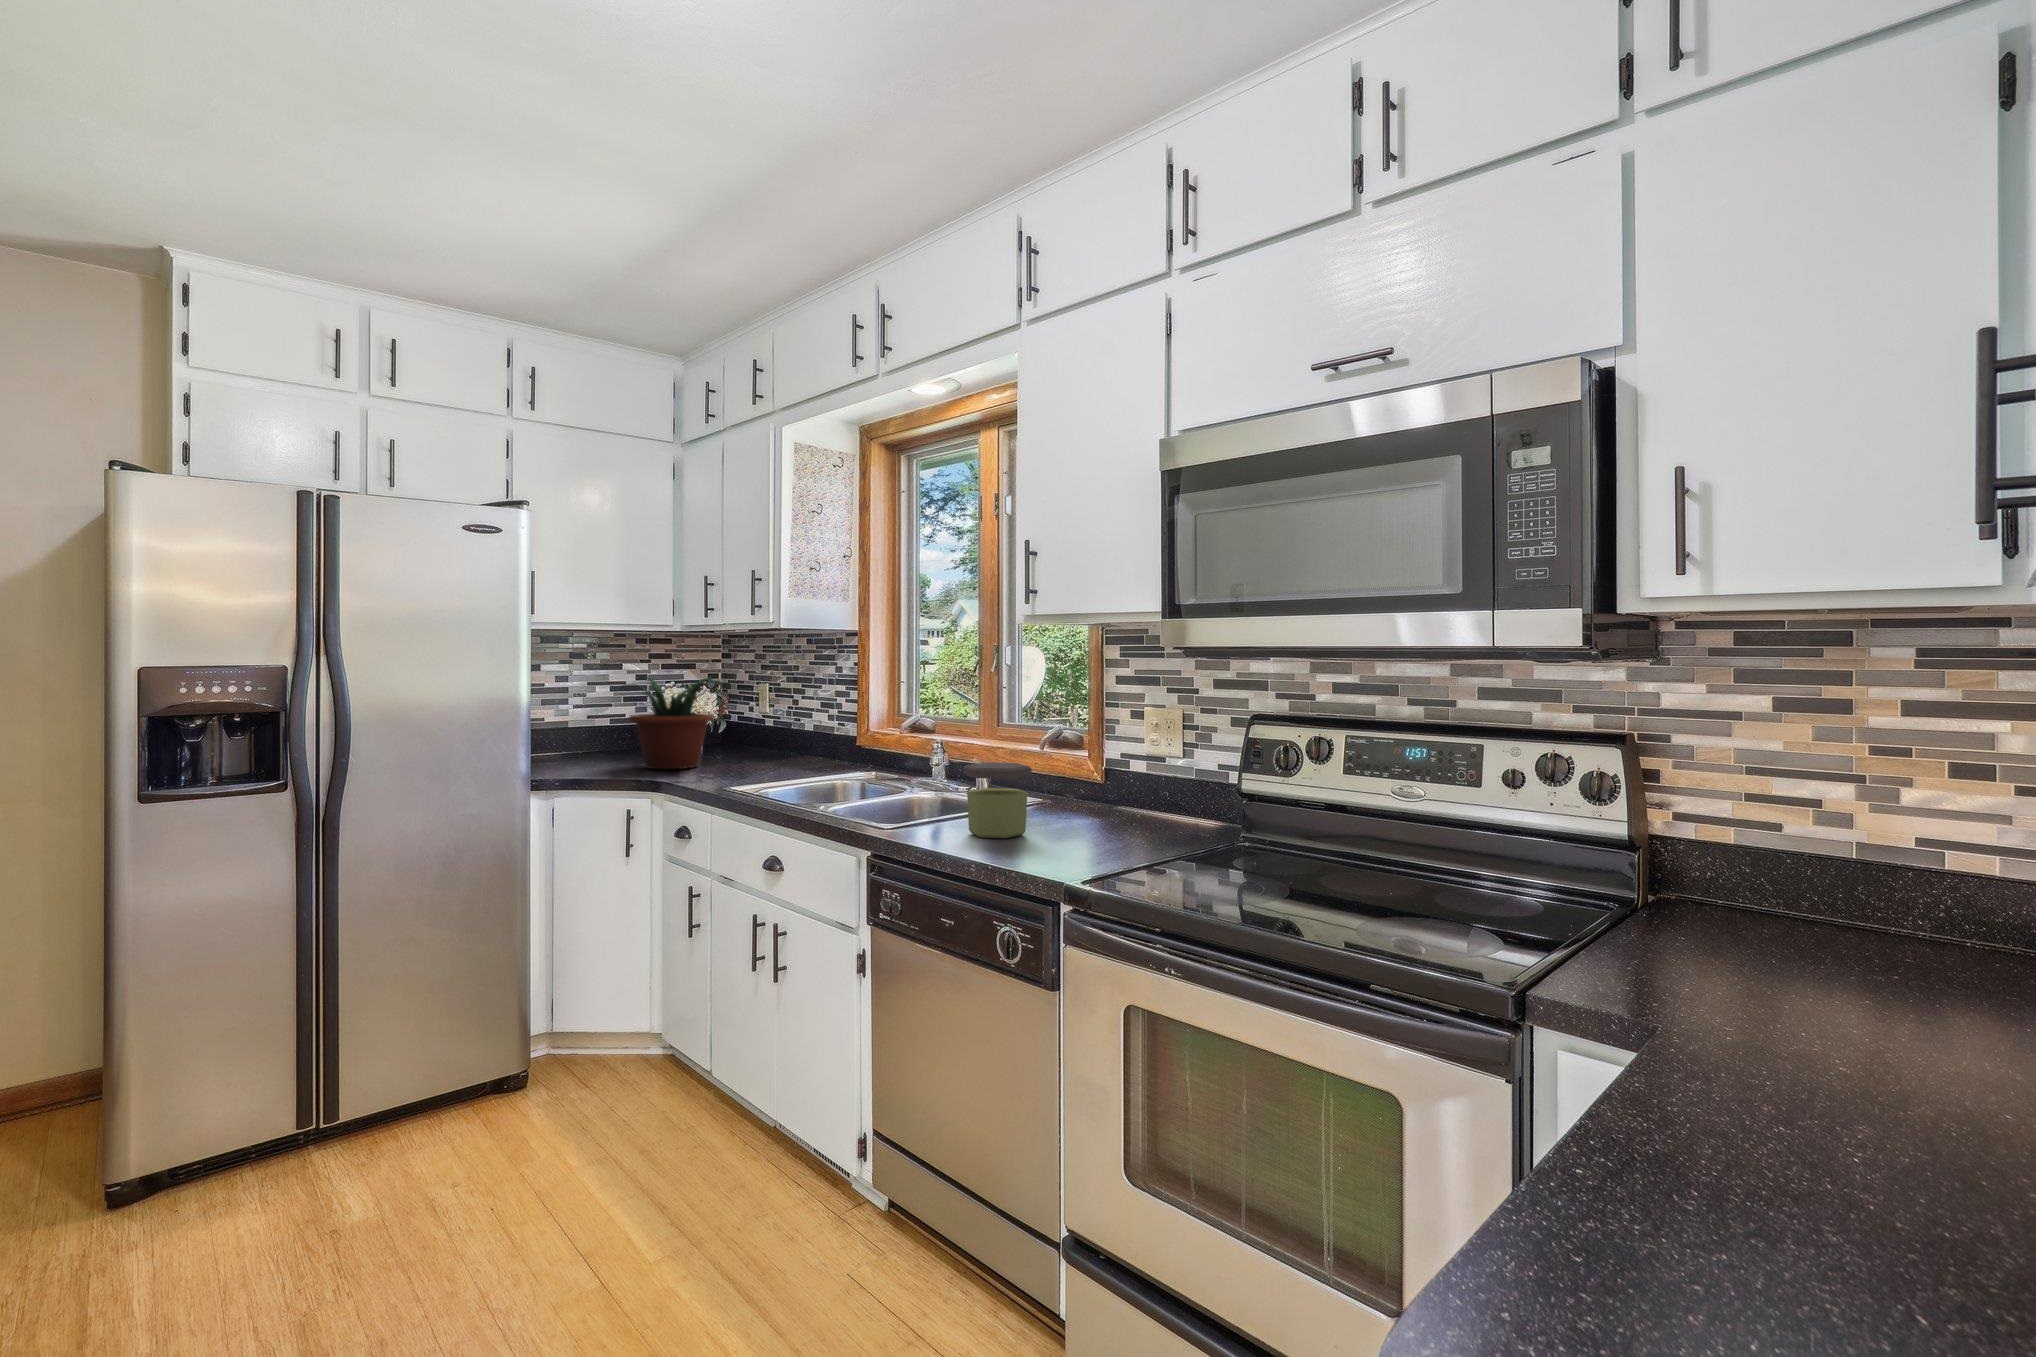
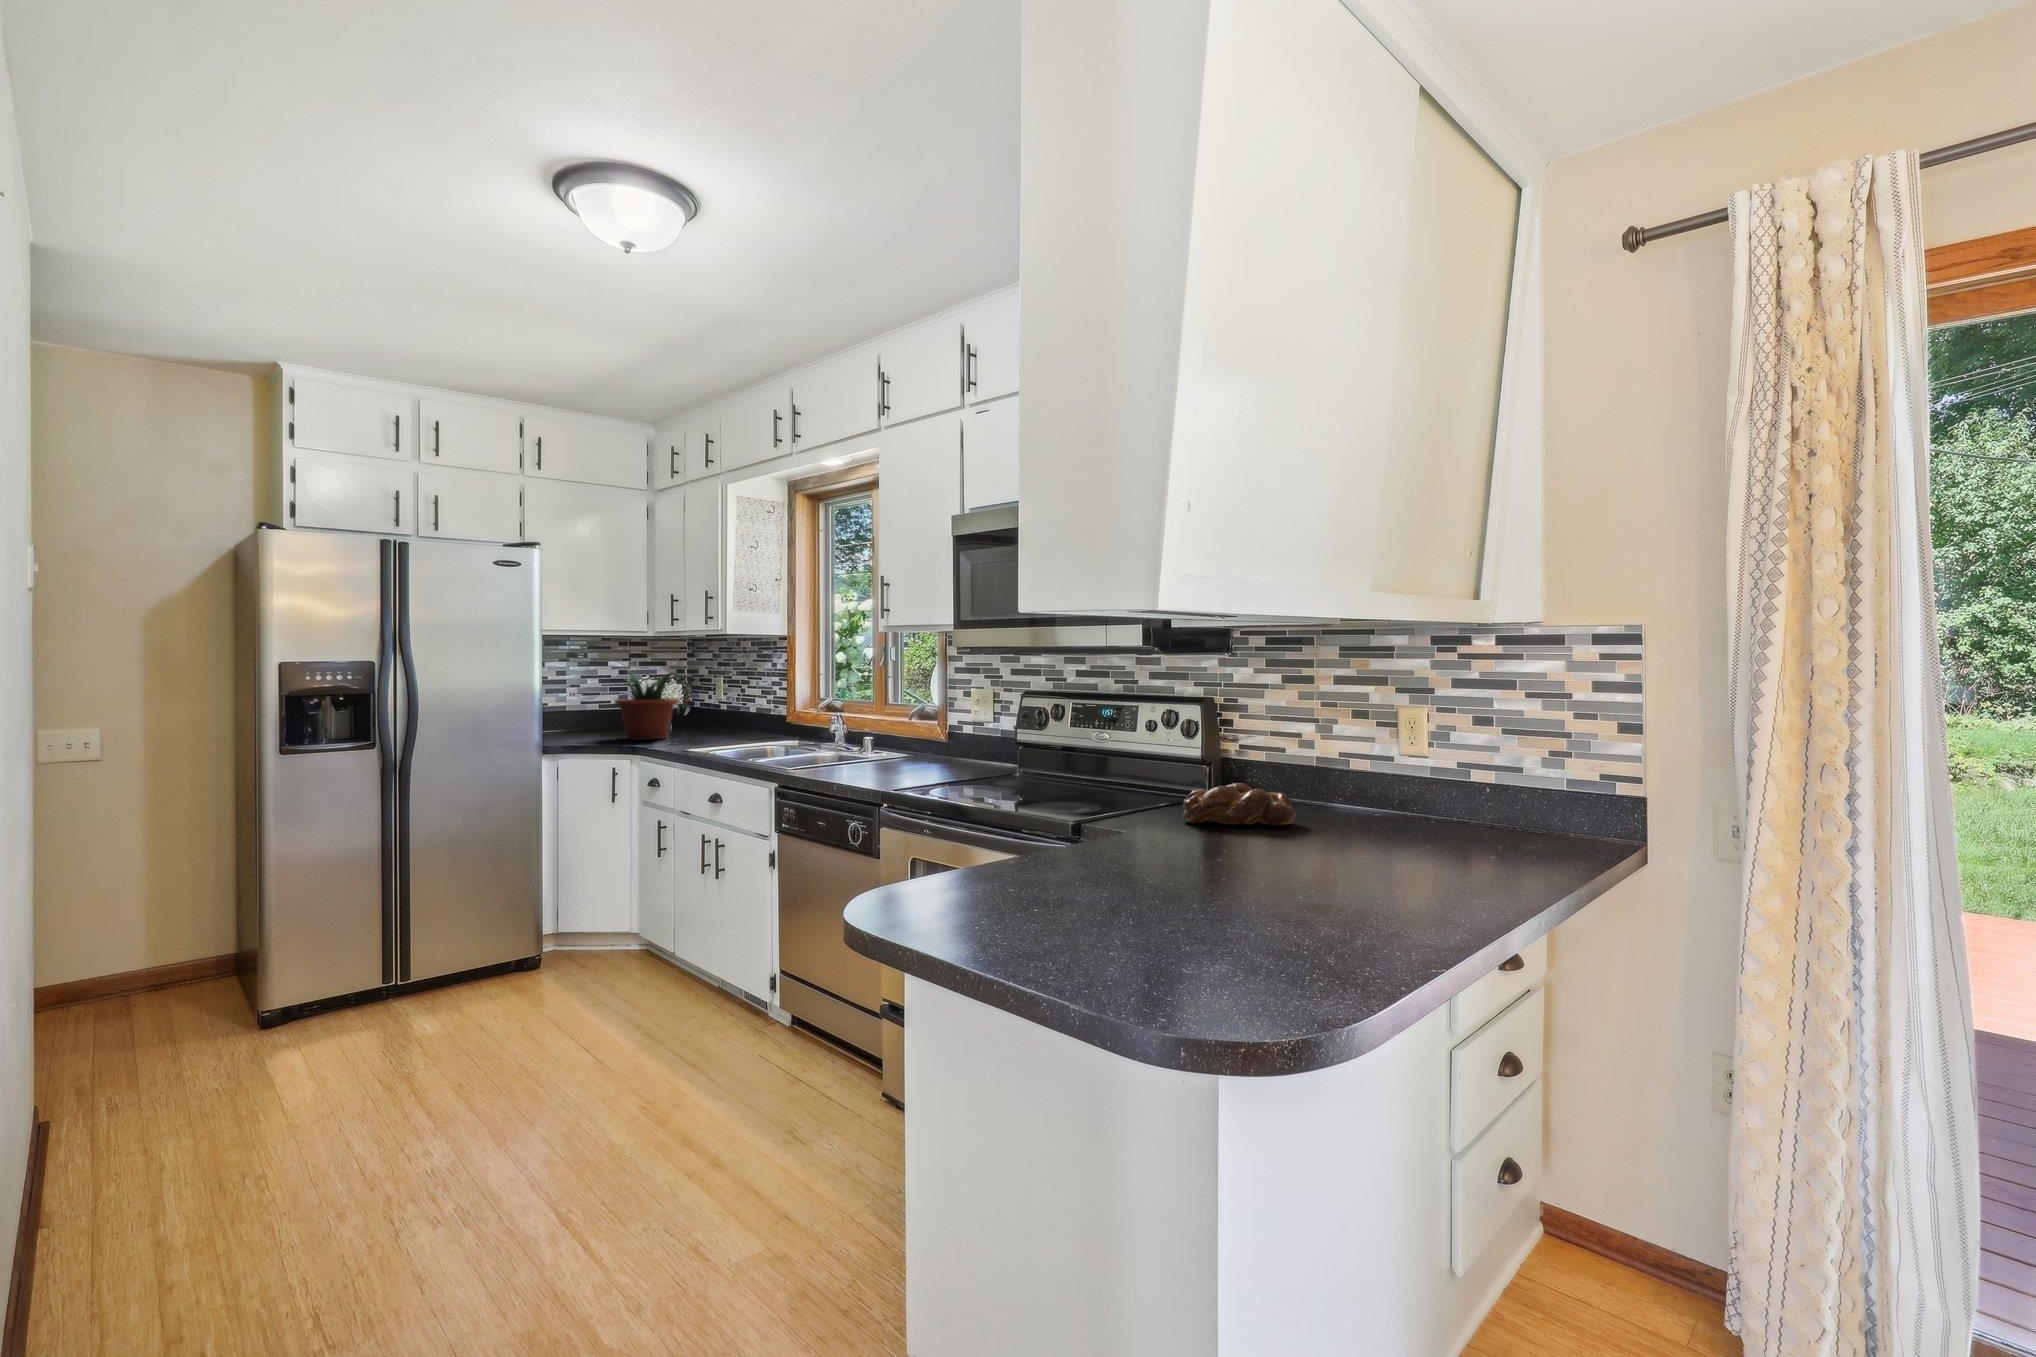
jar: present [963,762,1032,838] -> none [839,725,884,773]
bread loaf: none [1684,907,1960,1002] -> present [1182,783,1296,825]

